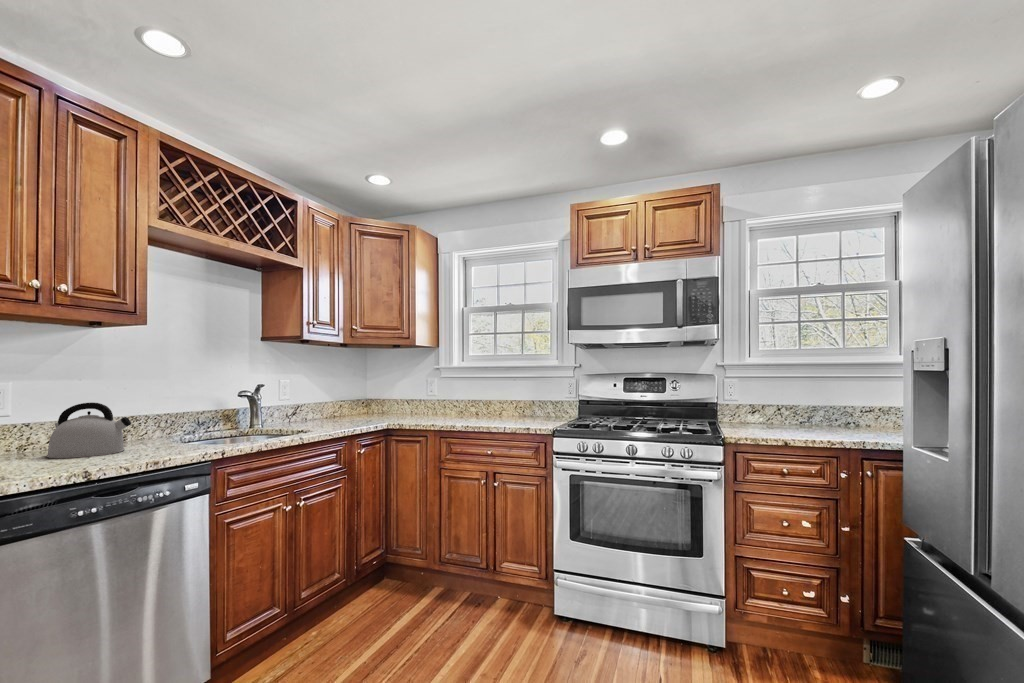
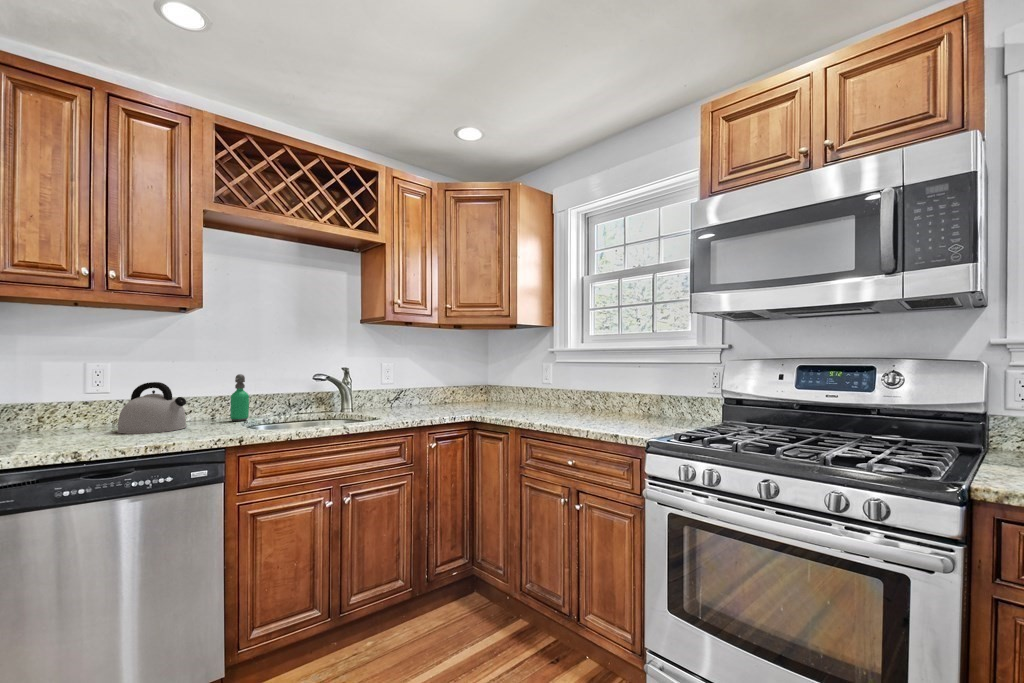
soap dispenser: none [148,393,169,442] -> present [230,374,249,421]

